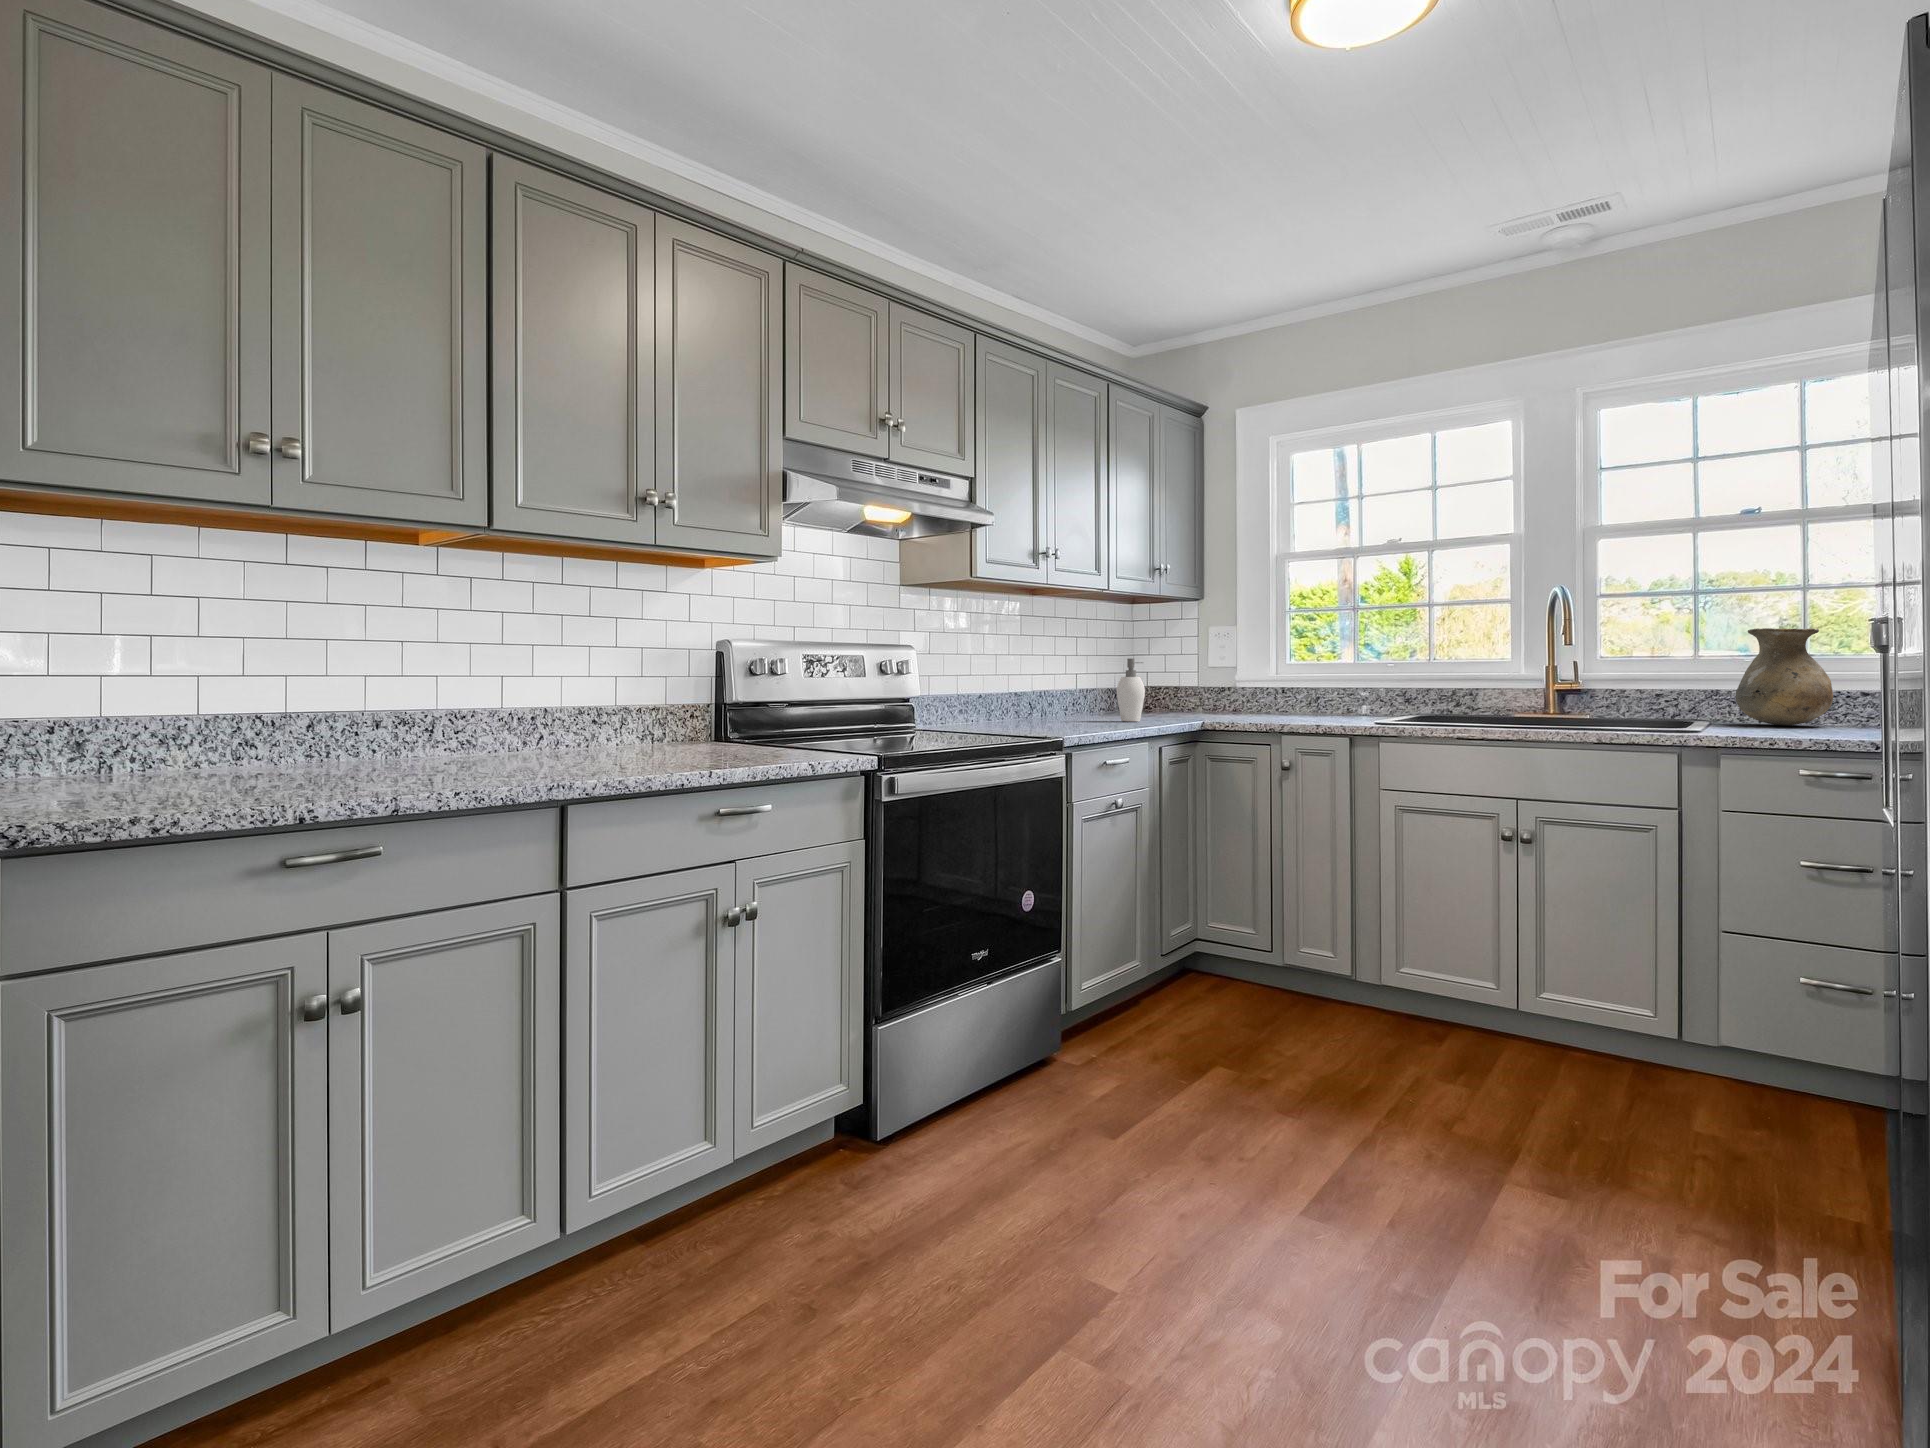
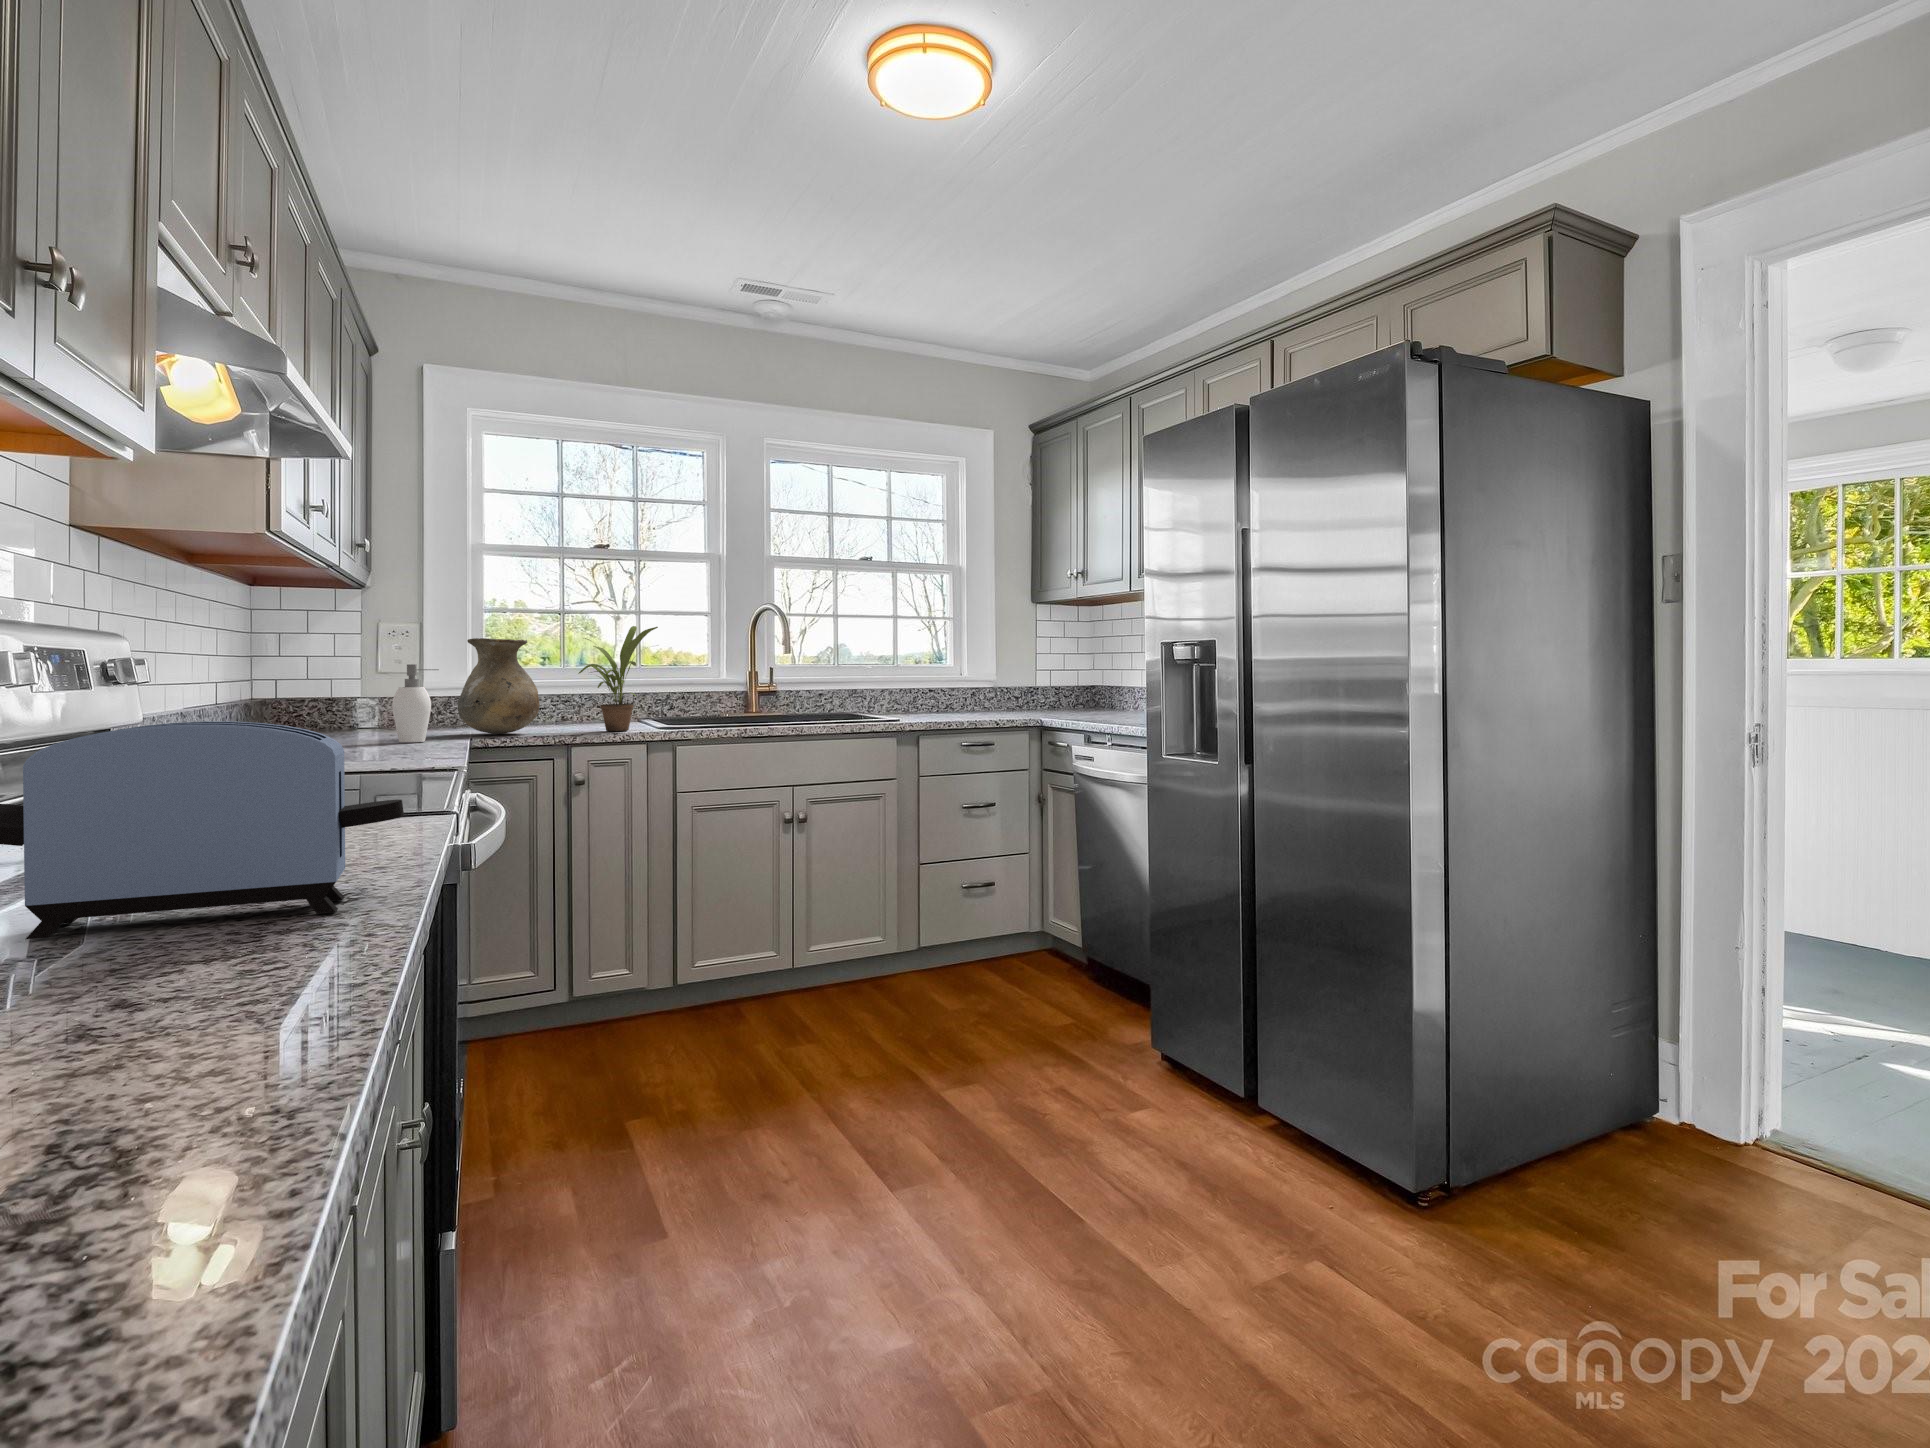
potted plant: none [1293,619,1366,723] -> present [578,626,658,731]
vase: present [1736,628,1833,725] -> present [458,638,540,734]
toaster: none [452,683,560,783] -> present [0,721,404,939]

